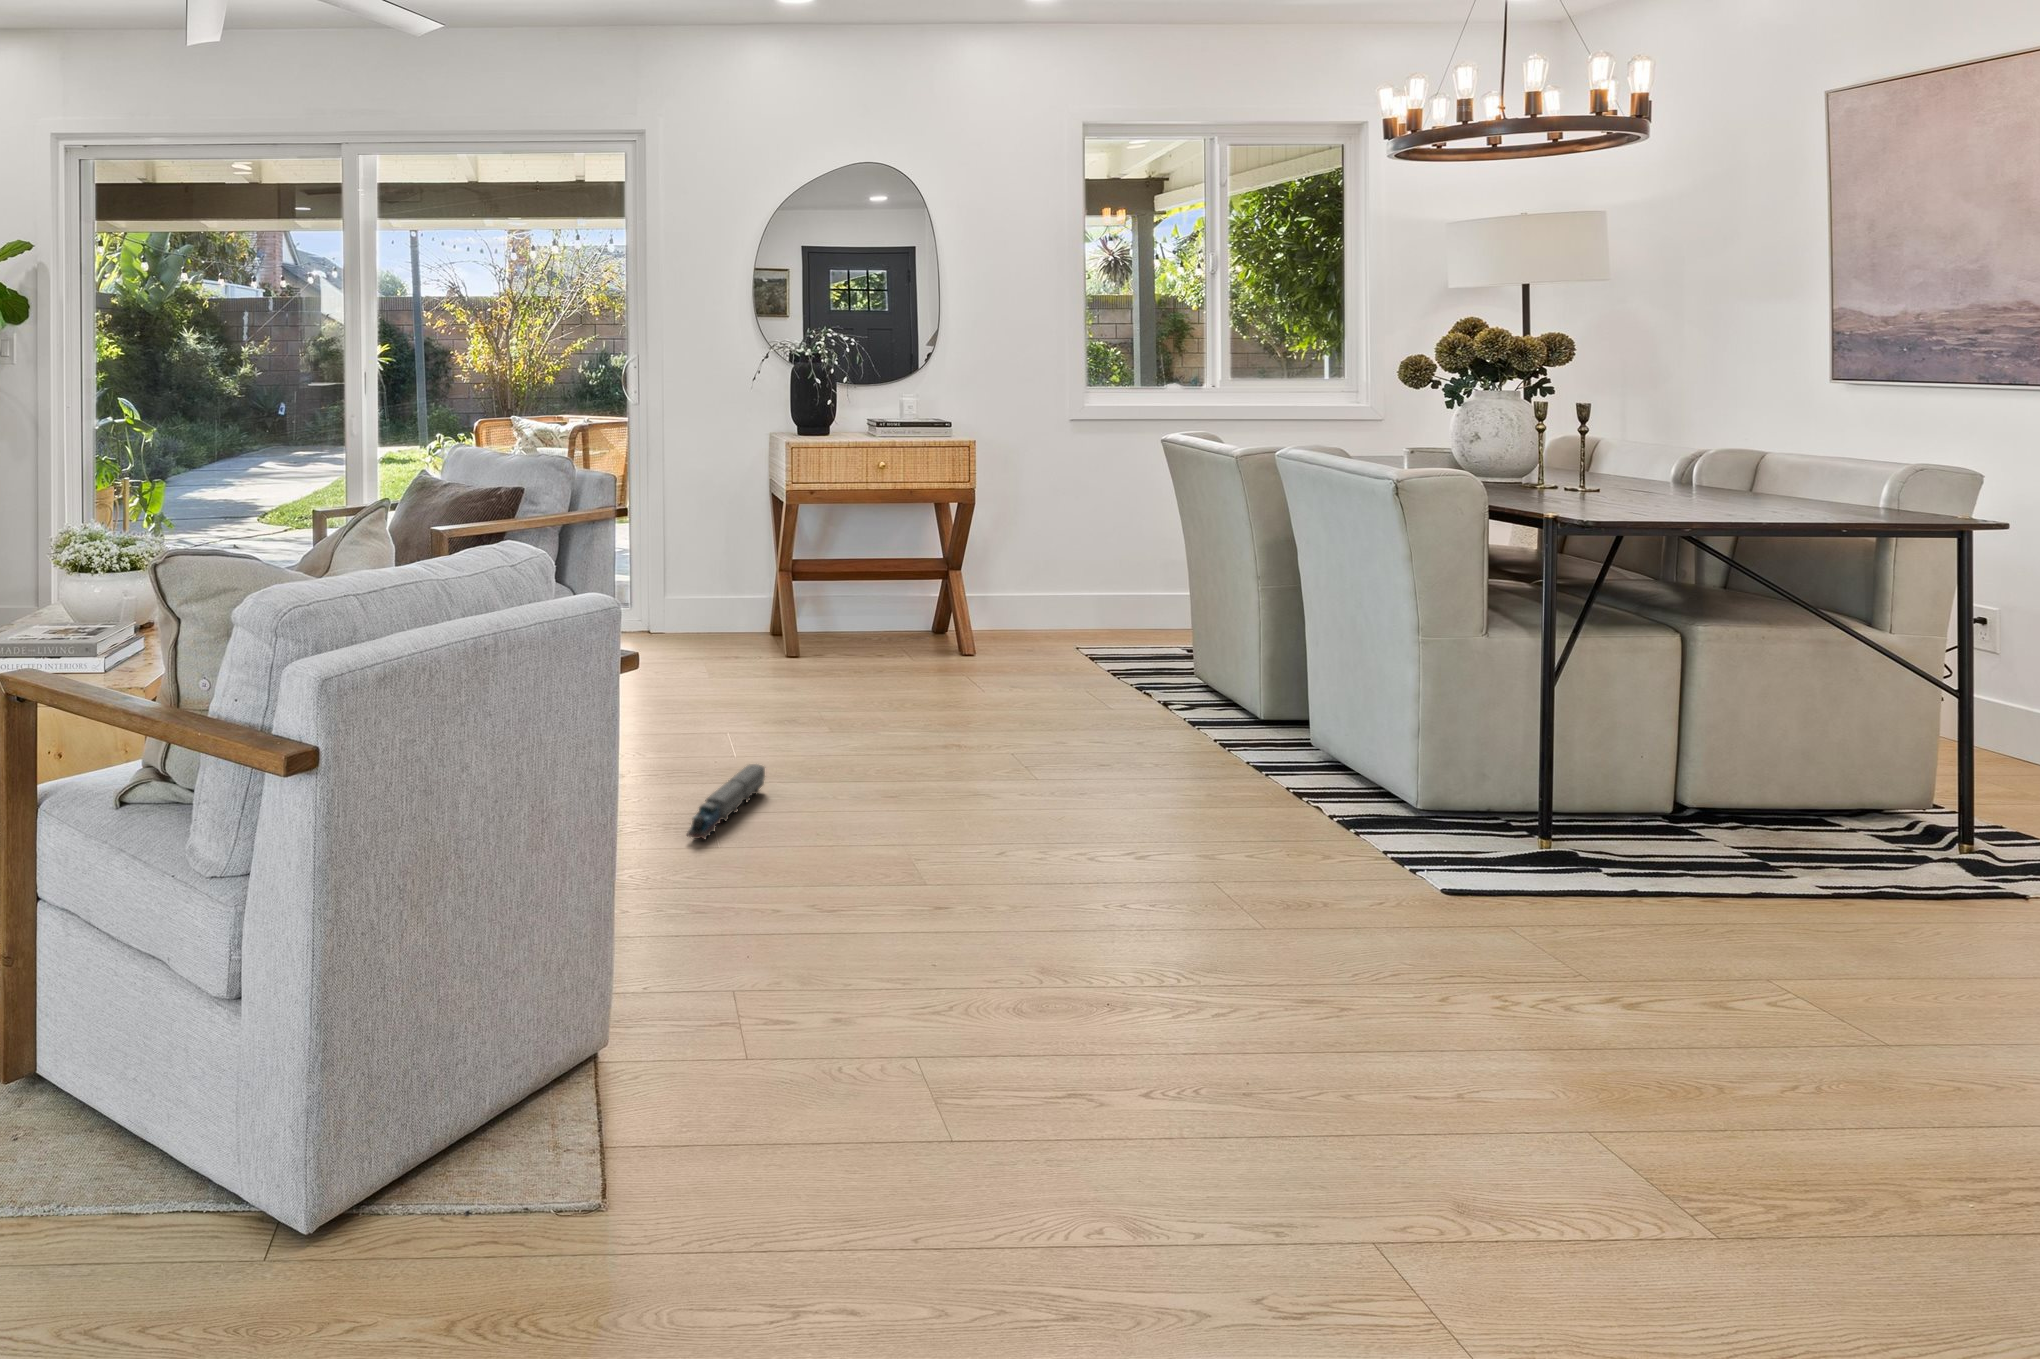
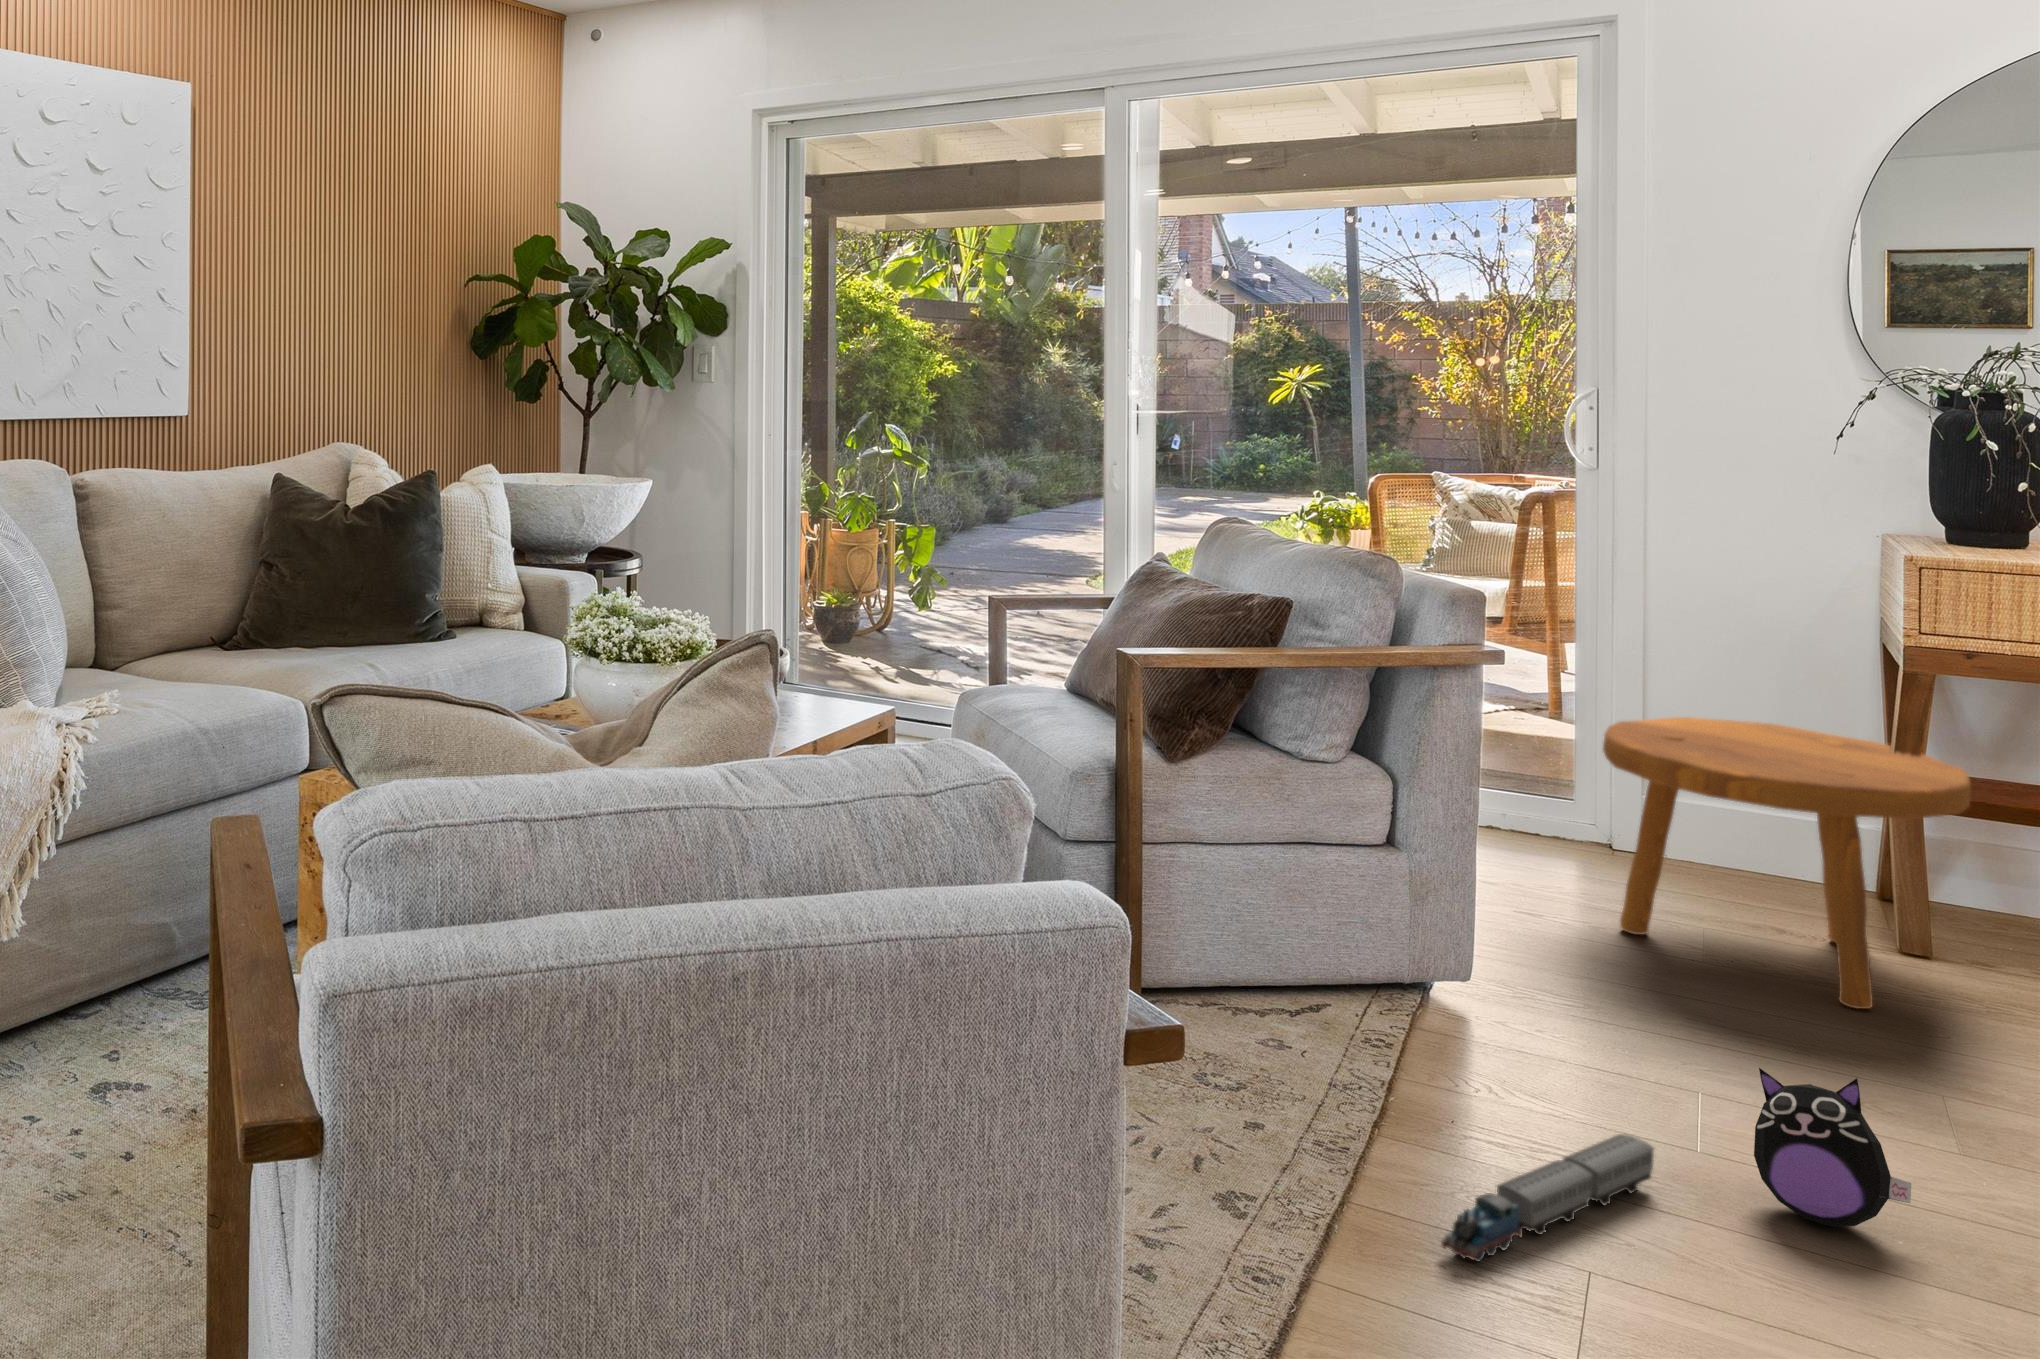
footstool: none [686,545,858,695] -> present [1603,717,1971,1009]
plush toy: none [806,705,873,786] -> present [1754,1068,1911,1226]

